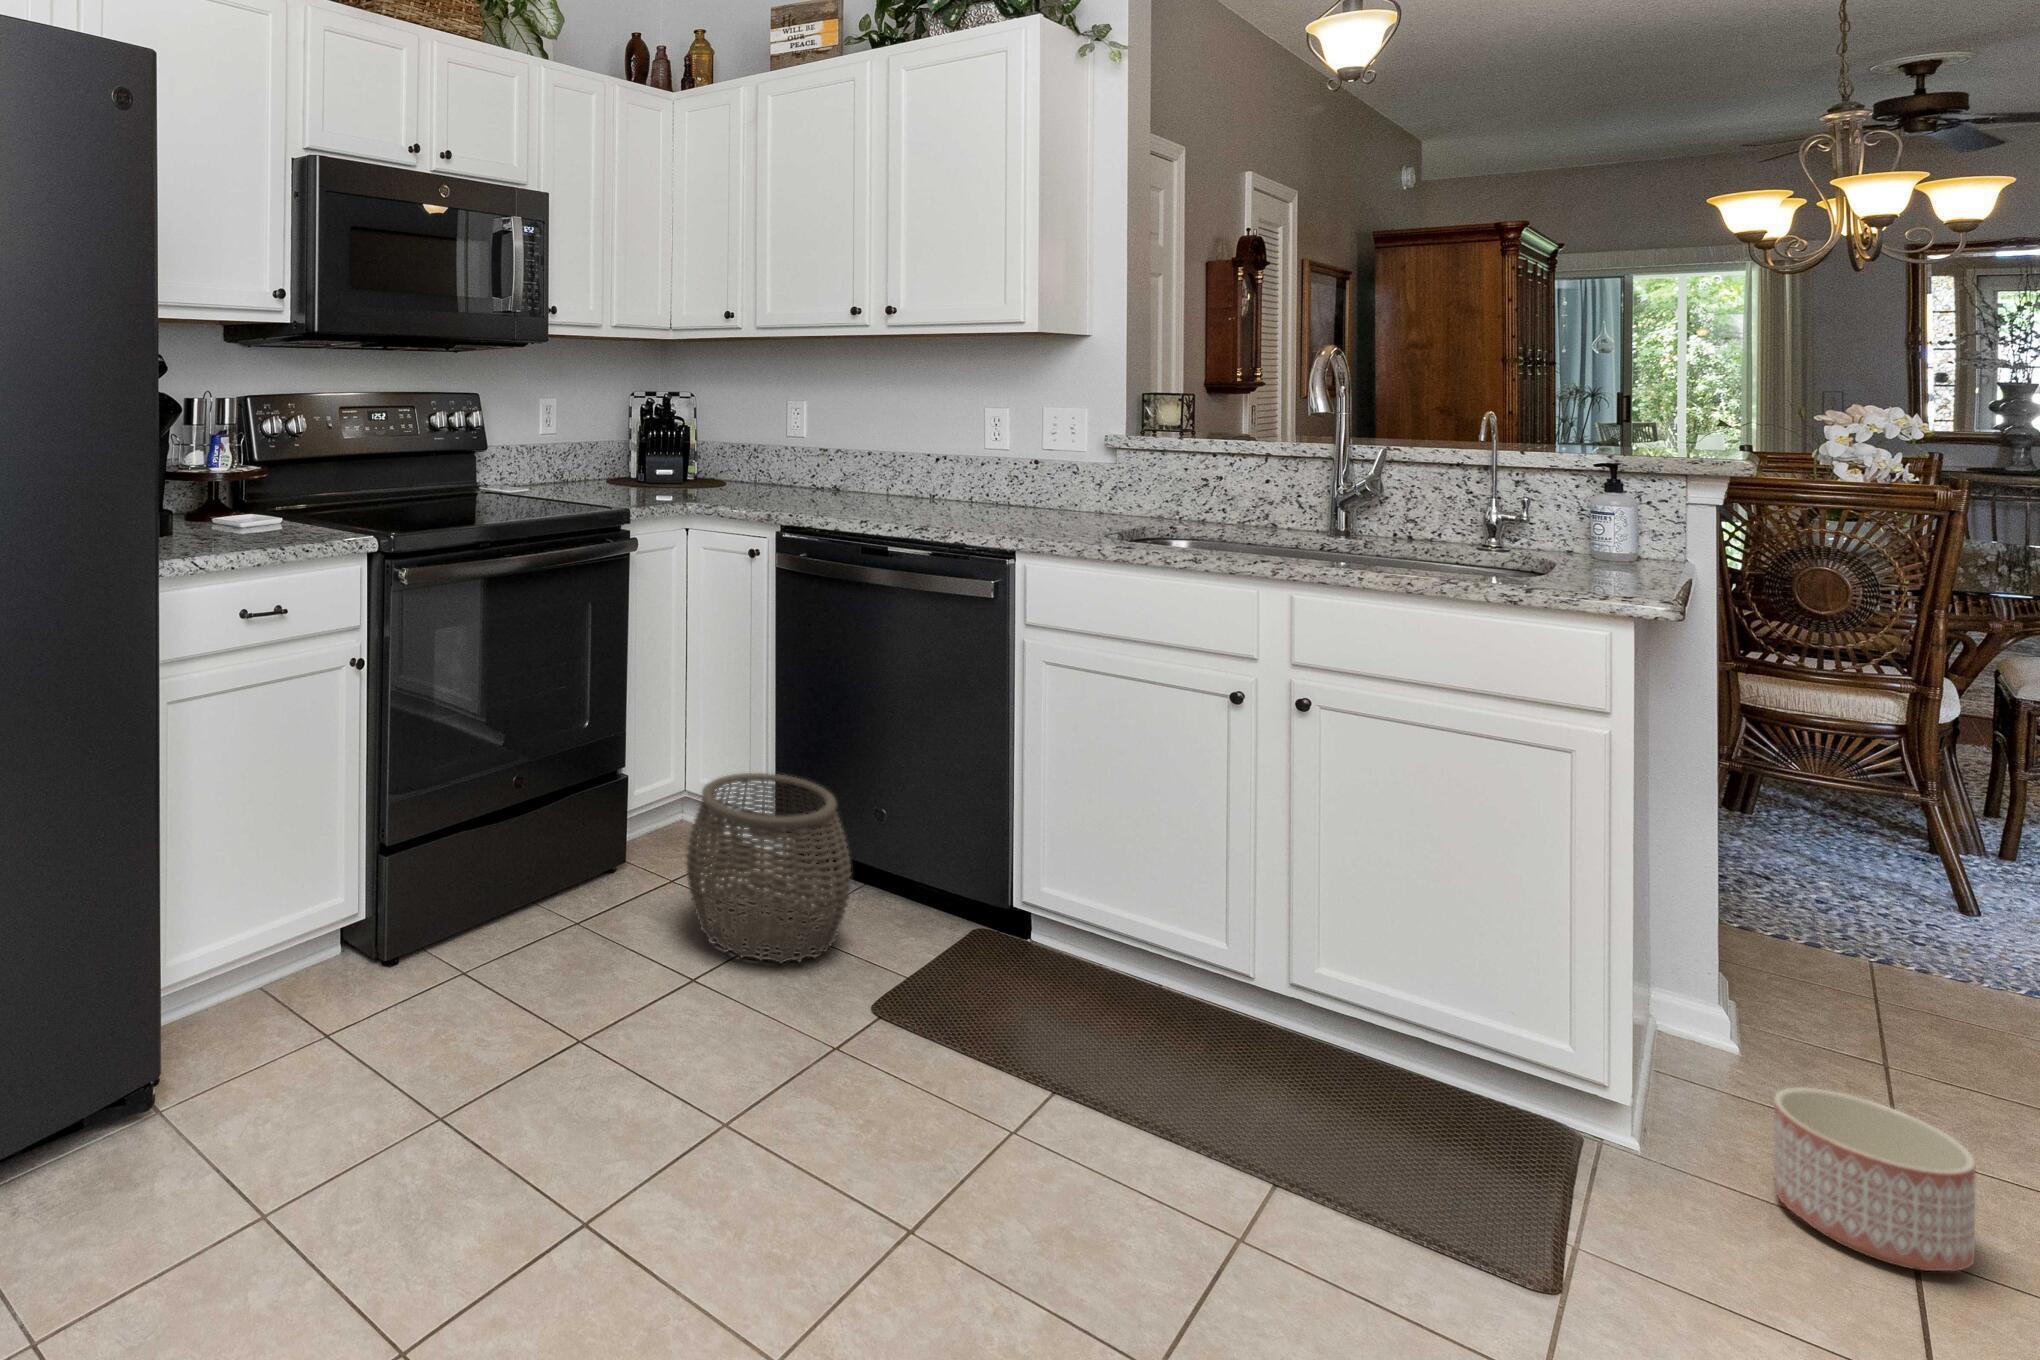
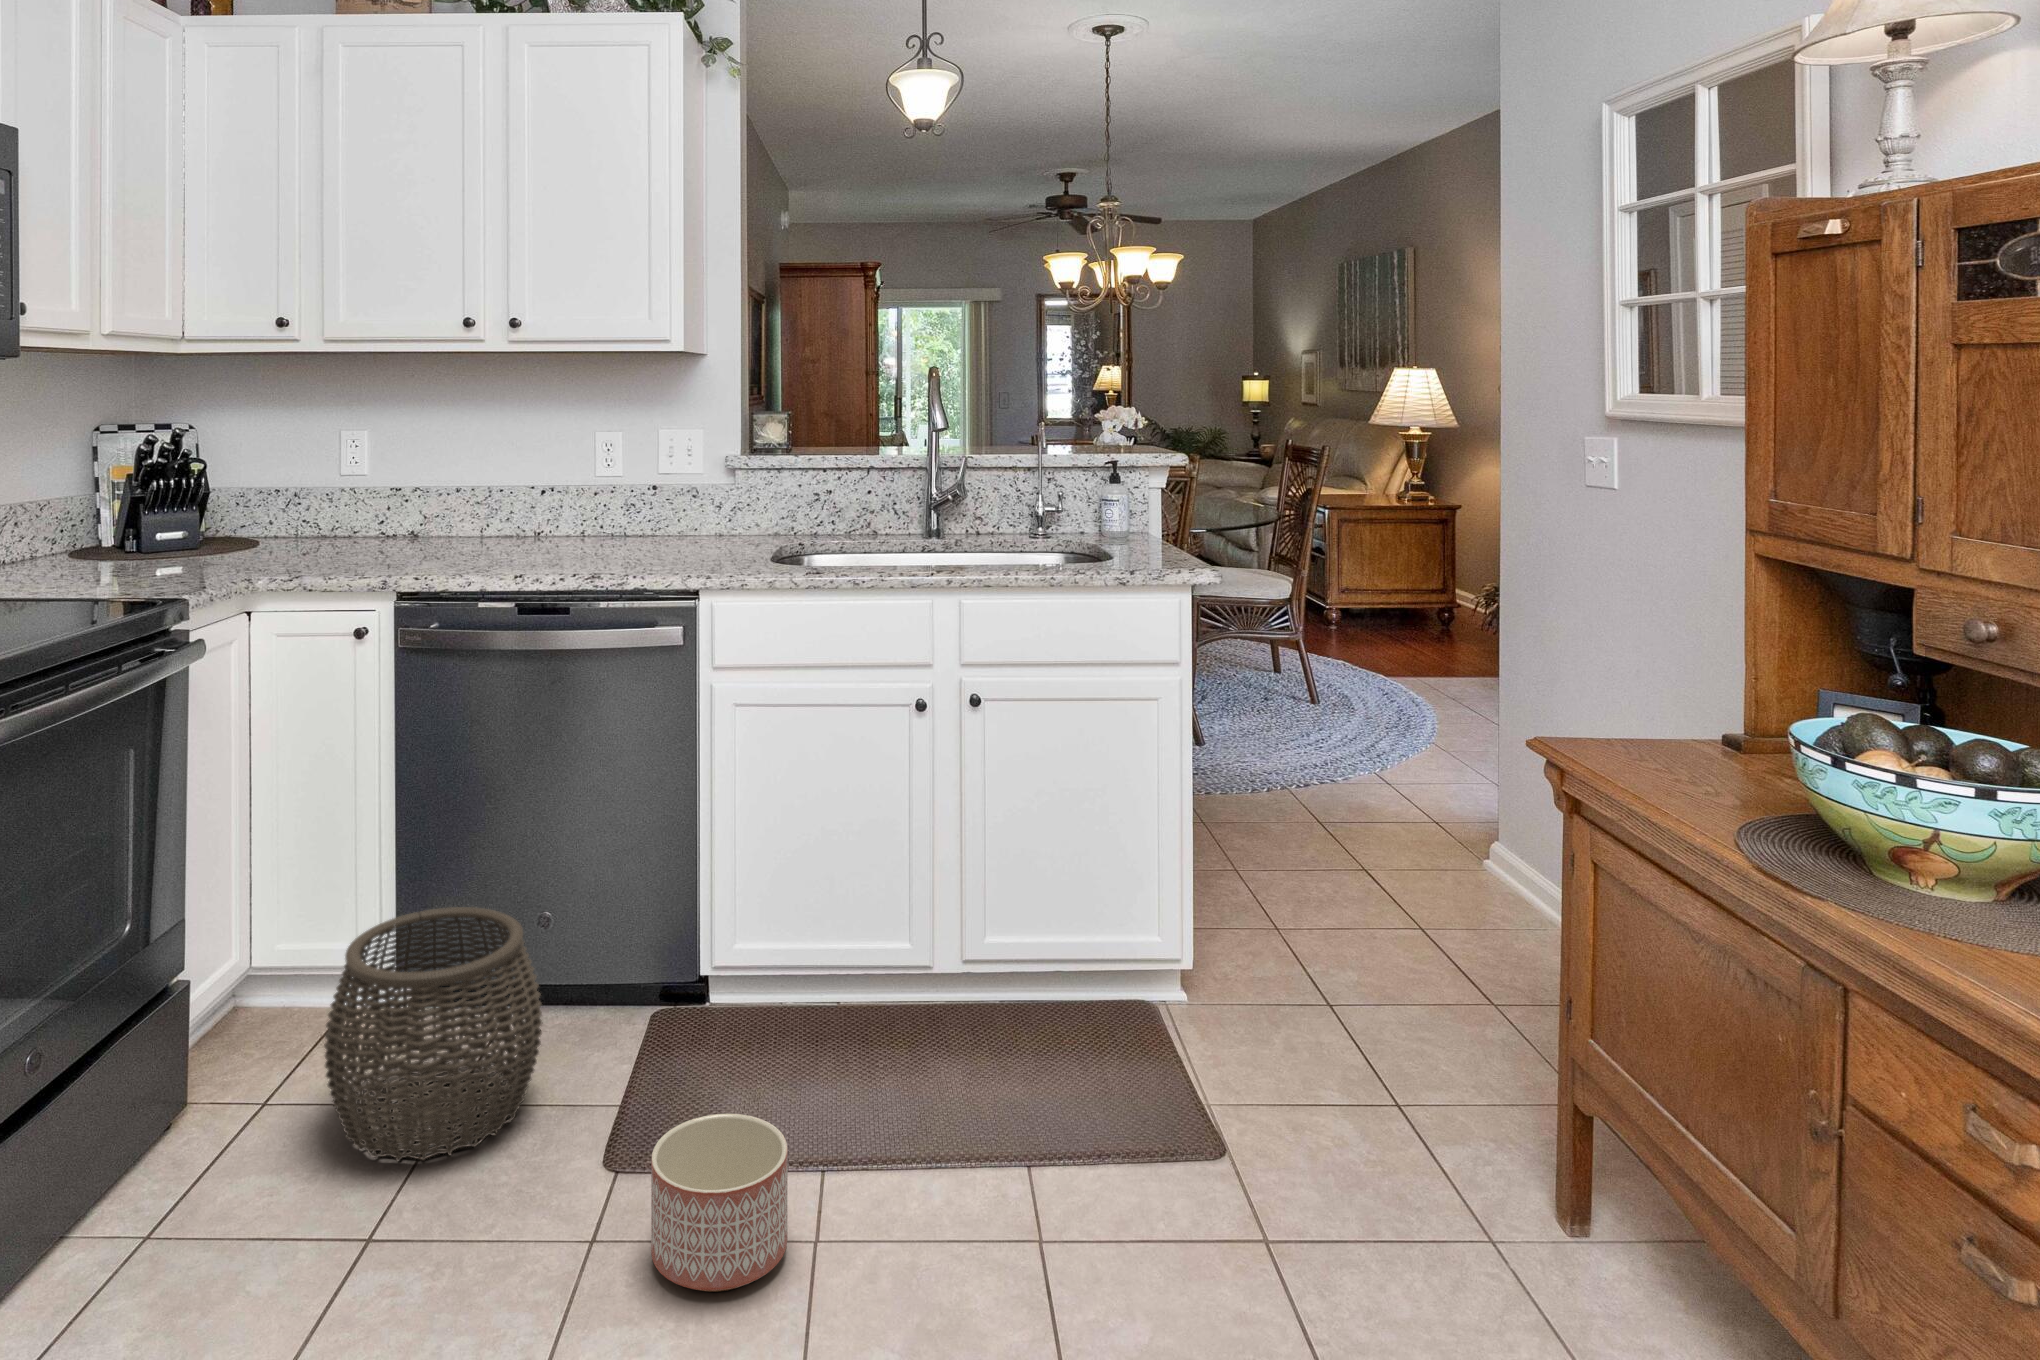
planter: present [1774,1087,1976,1271] -> present [651,1114,788,1292]

